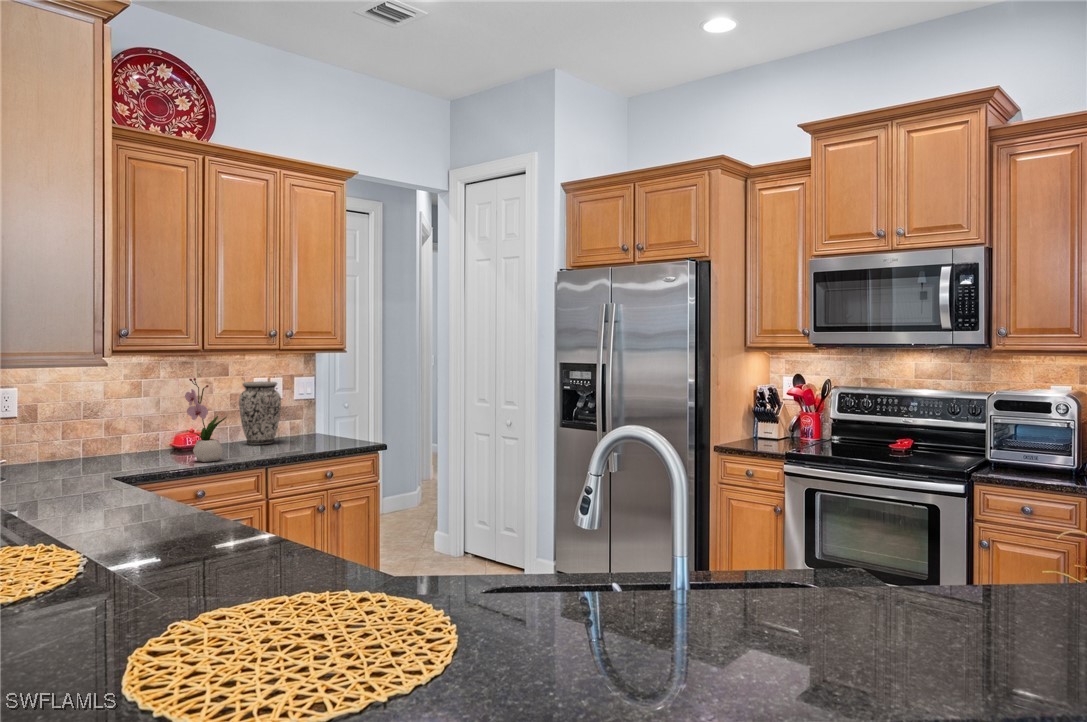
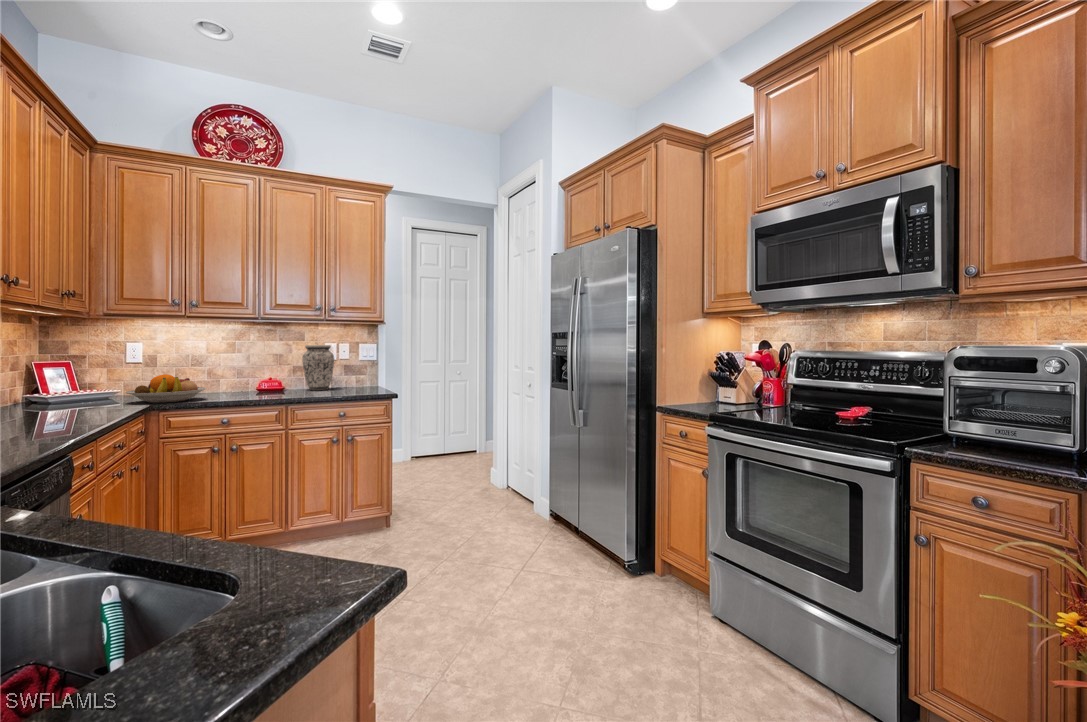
flower arrangement: present [185,378,226,462] -> none [229,338,258,400]
fruit bowl: none [50,432,154,472] -> present [126,374,206,403]

